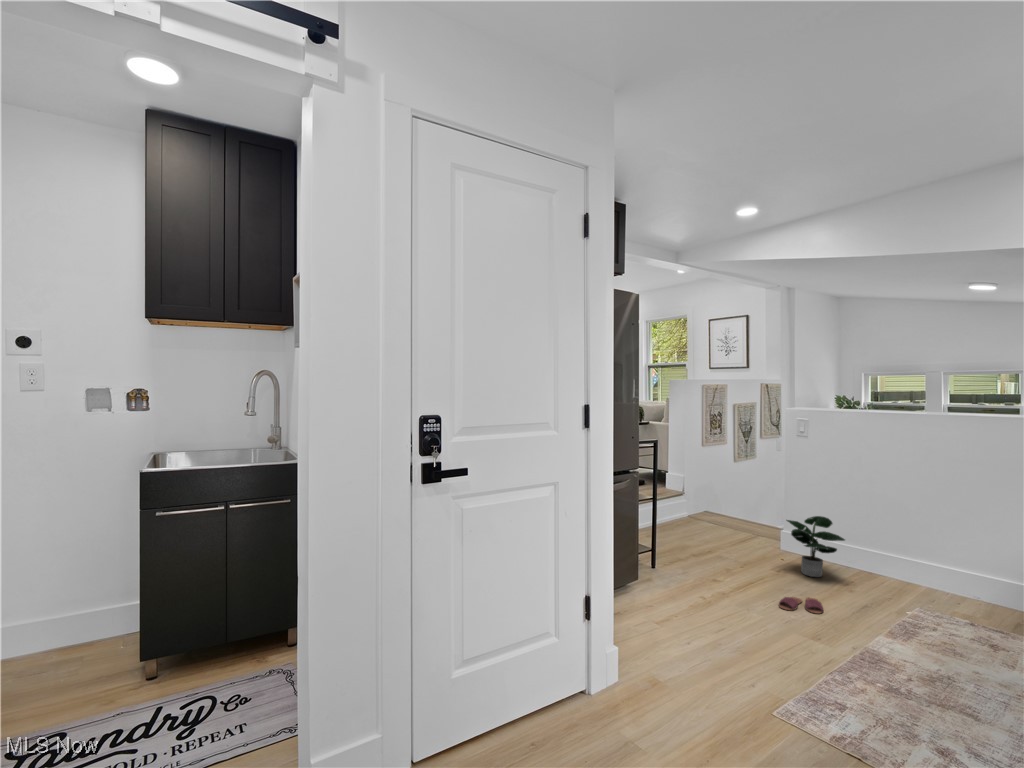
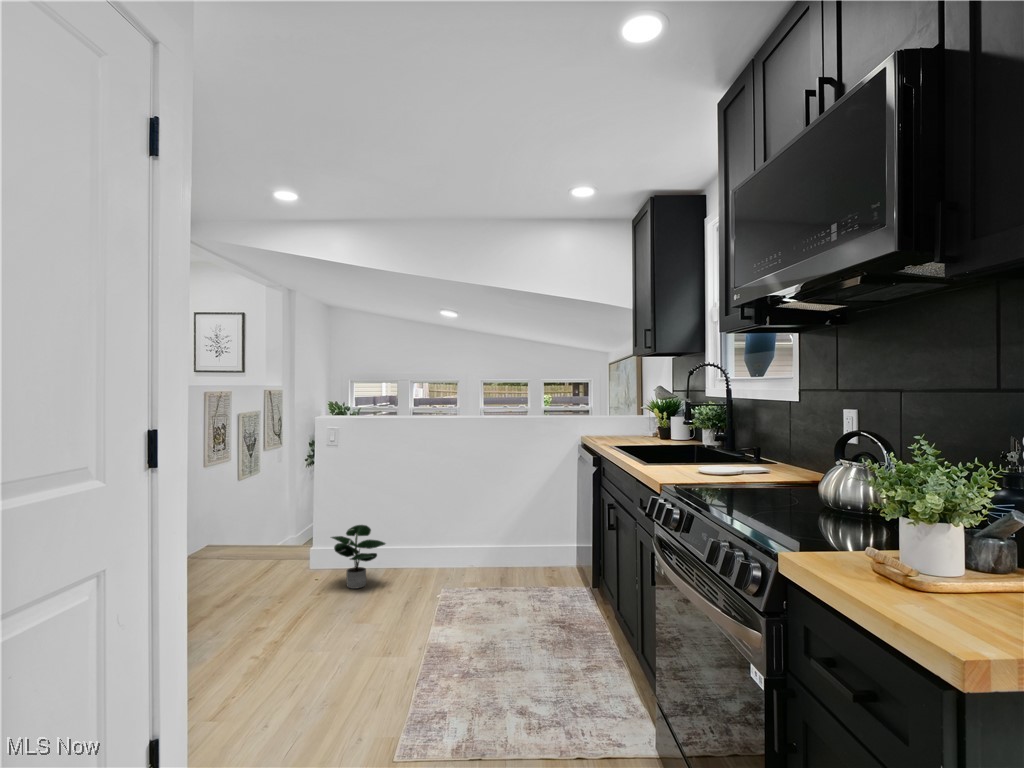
slippers: present [779,597,823,614] -> none [344,611,384,634]

